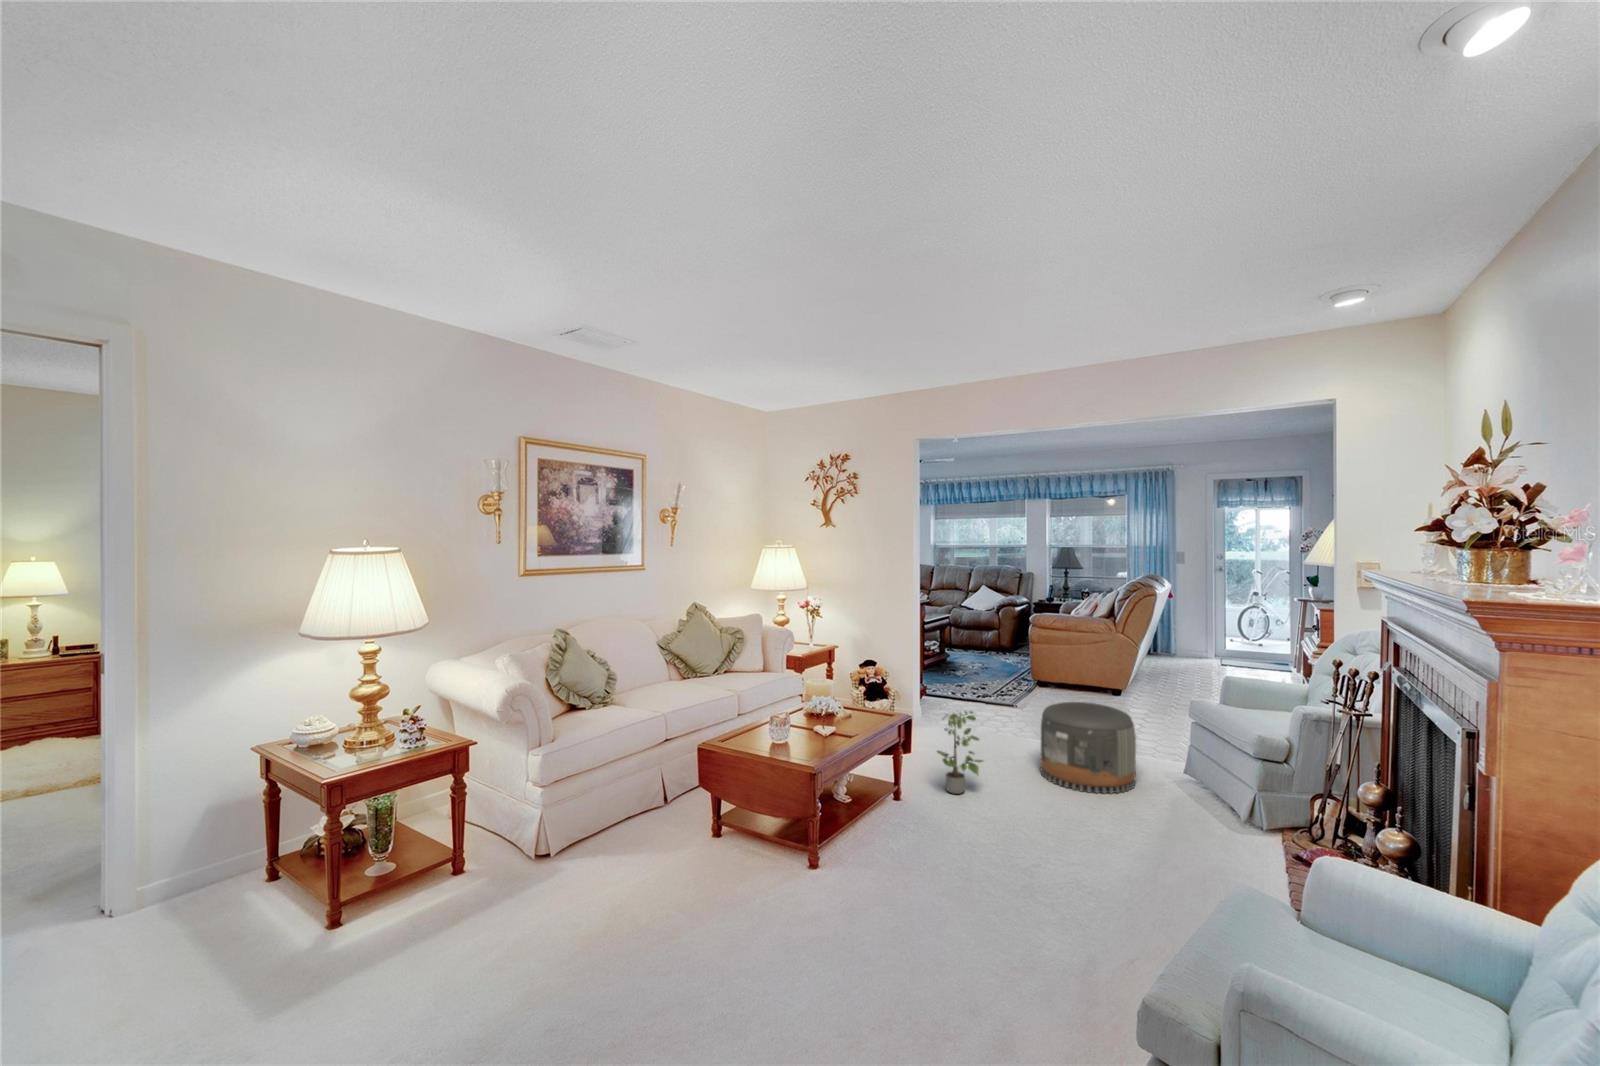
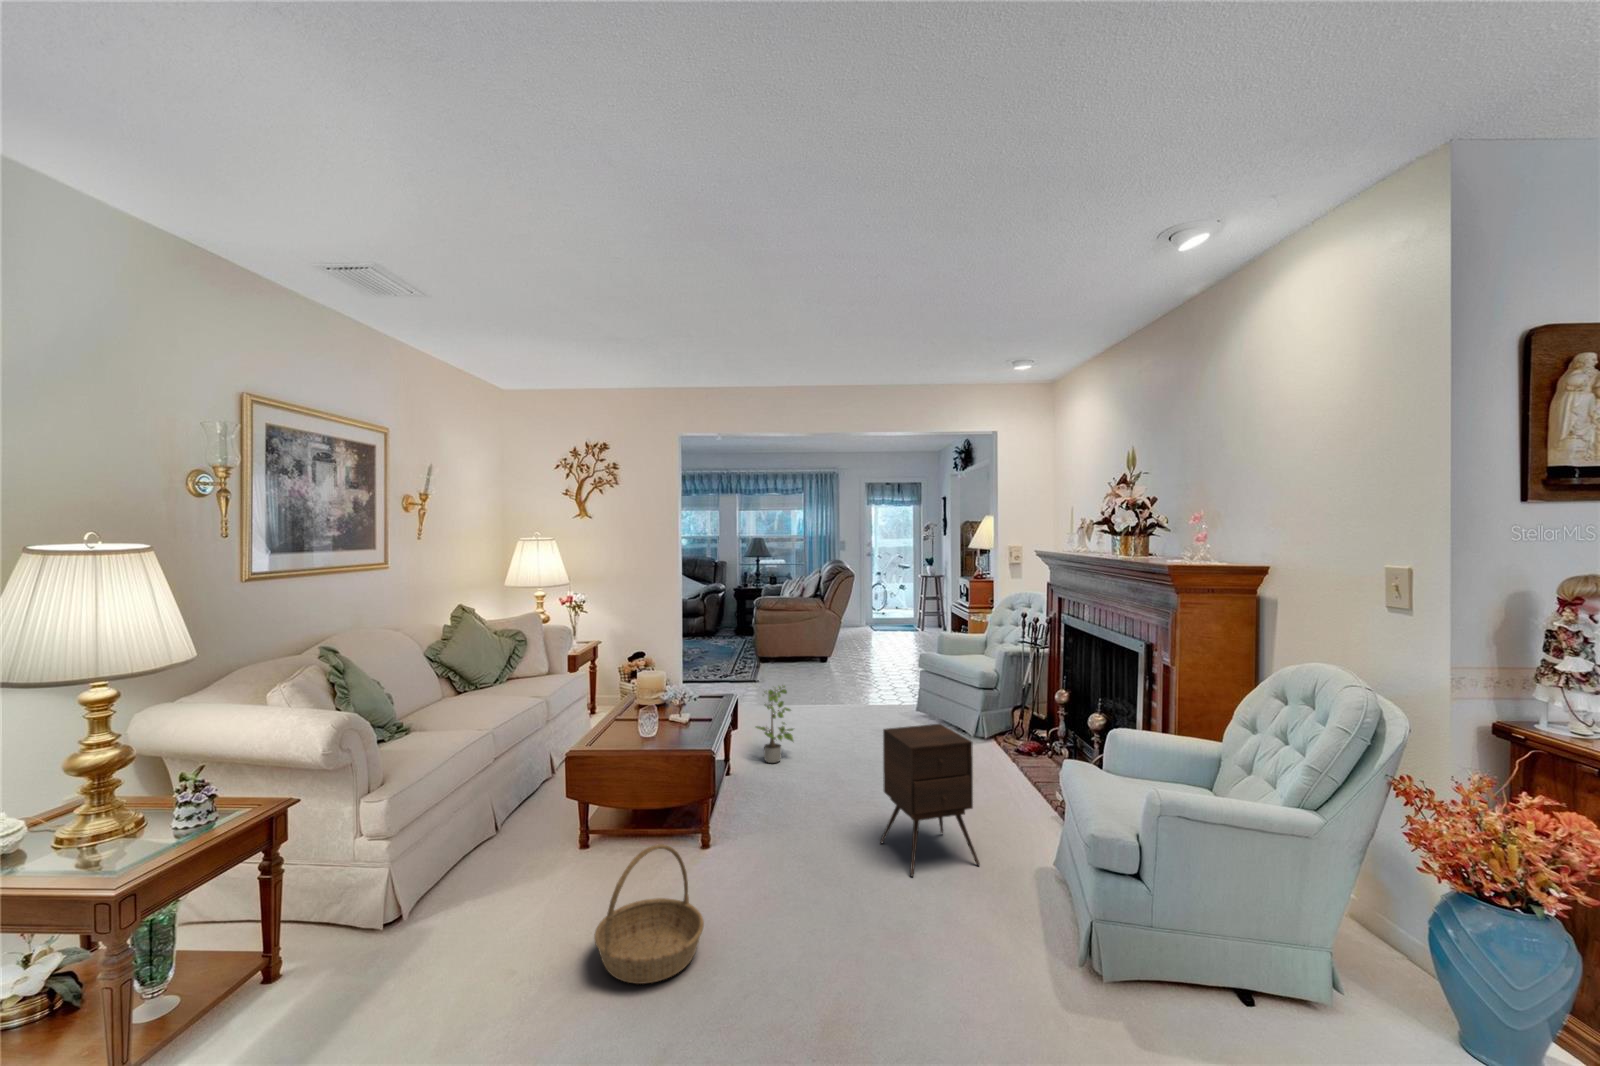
pouf: present [1041,702,1136,794] -> none [822,668,897,741]
side table: none [992,778,1095,977] -> present [880,724,980,876]
basket: none [626,843,730,973] -> present [594,844,704,984]

